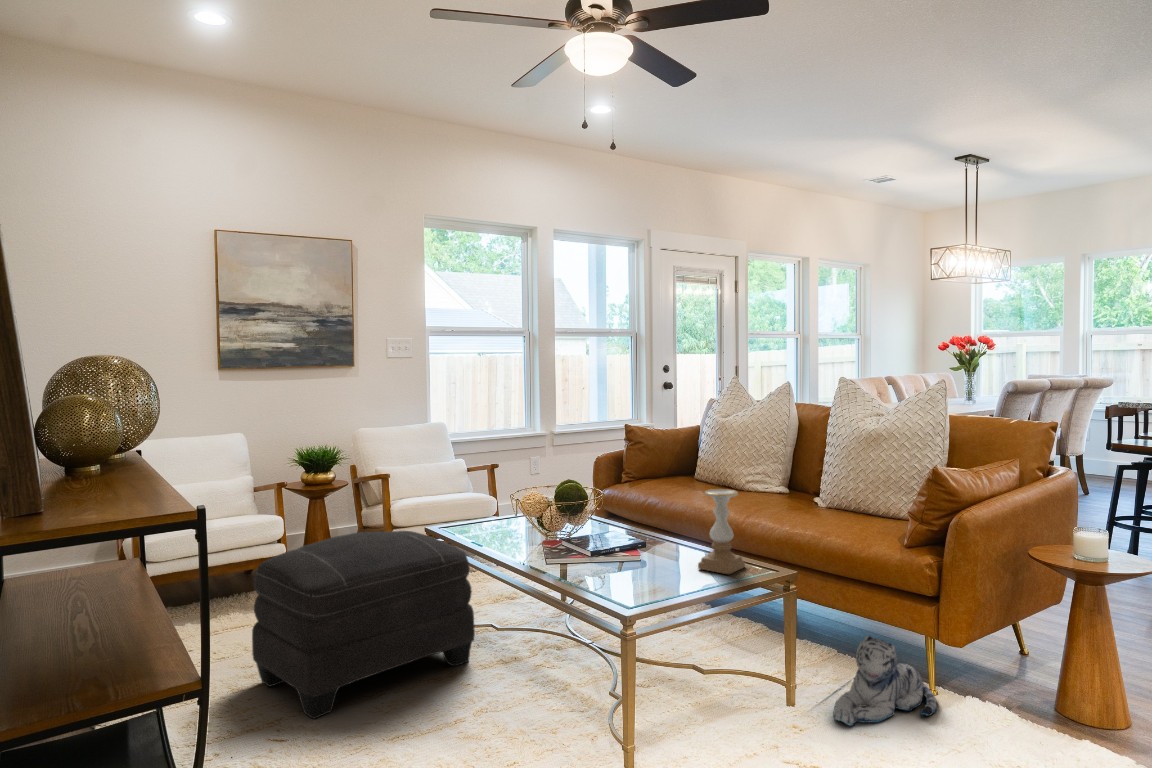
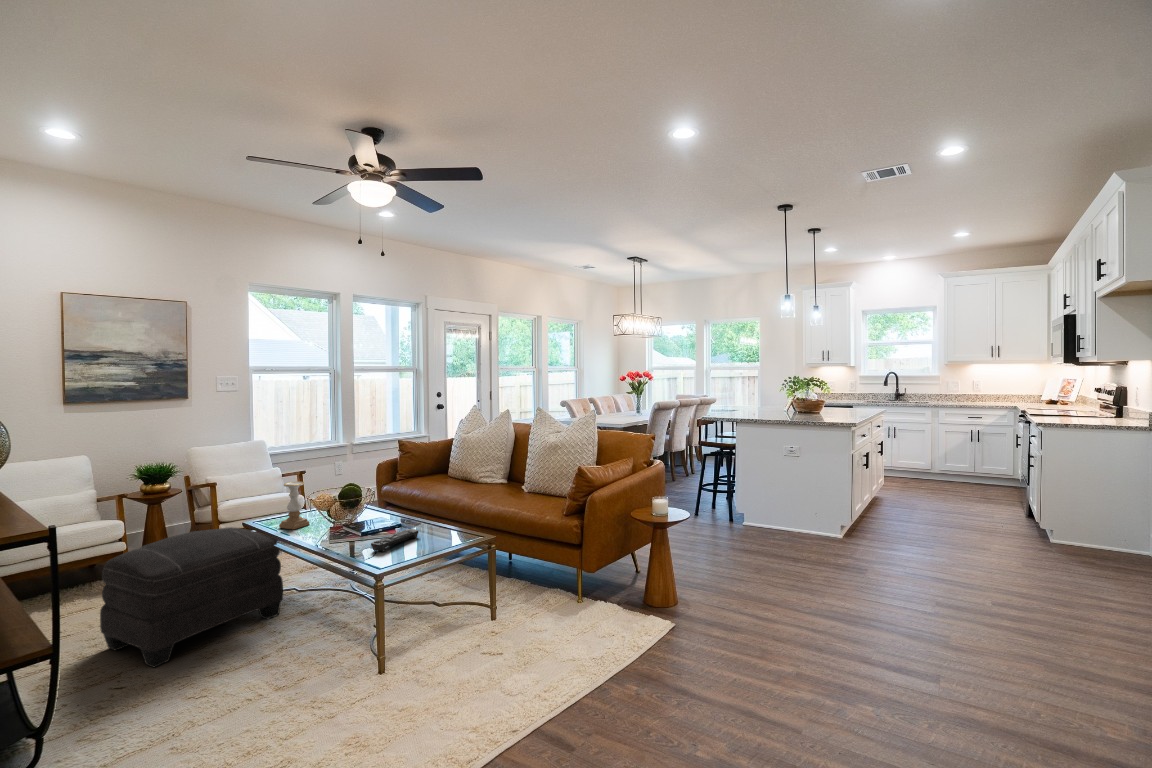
candle holder: present [698,489,745,574] -> present [279,482,309,529]
remote control: none [604,550,672,582] -> present [371,529,418,551]
plush toy: present [833,636,937,726] -> none [512,570,573,624]

